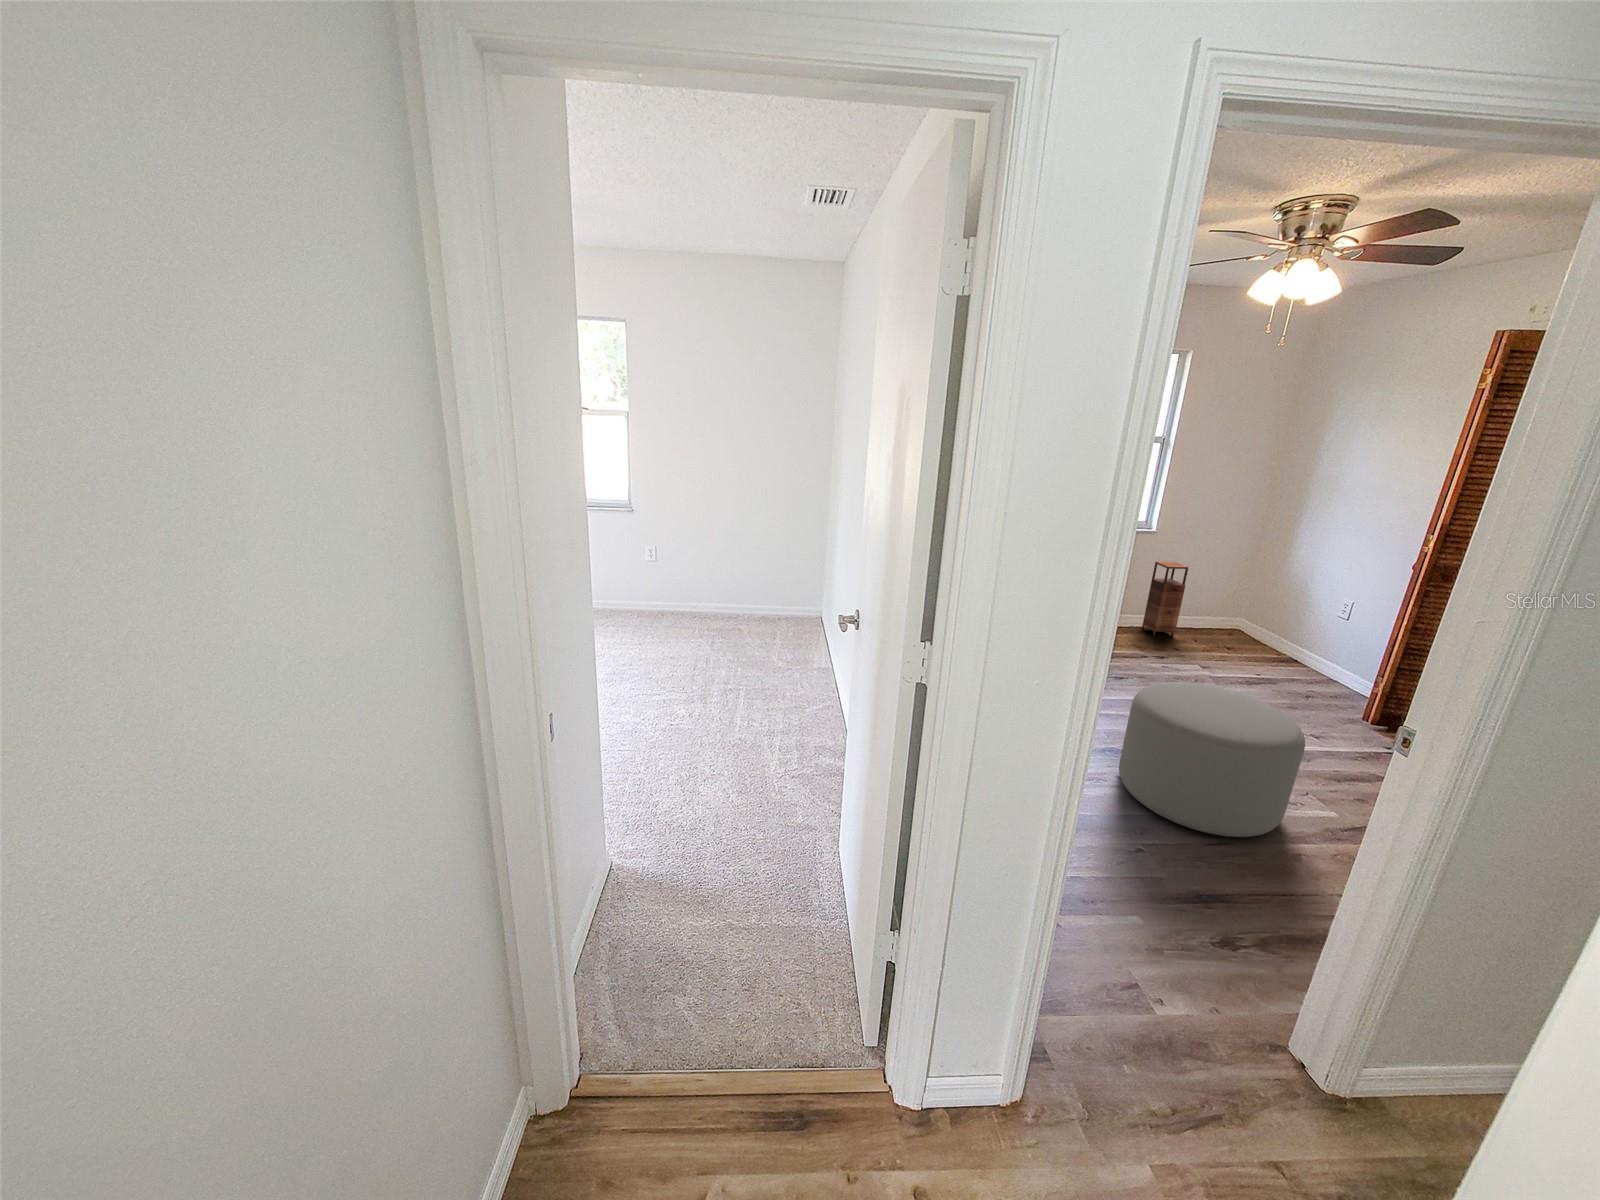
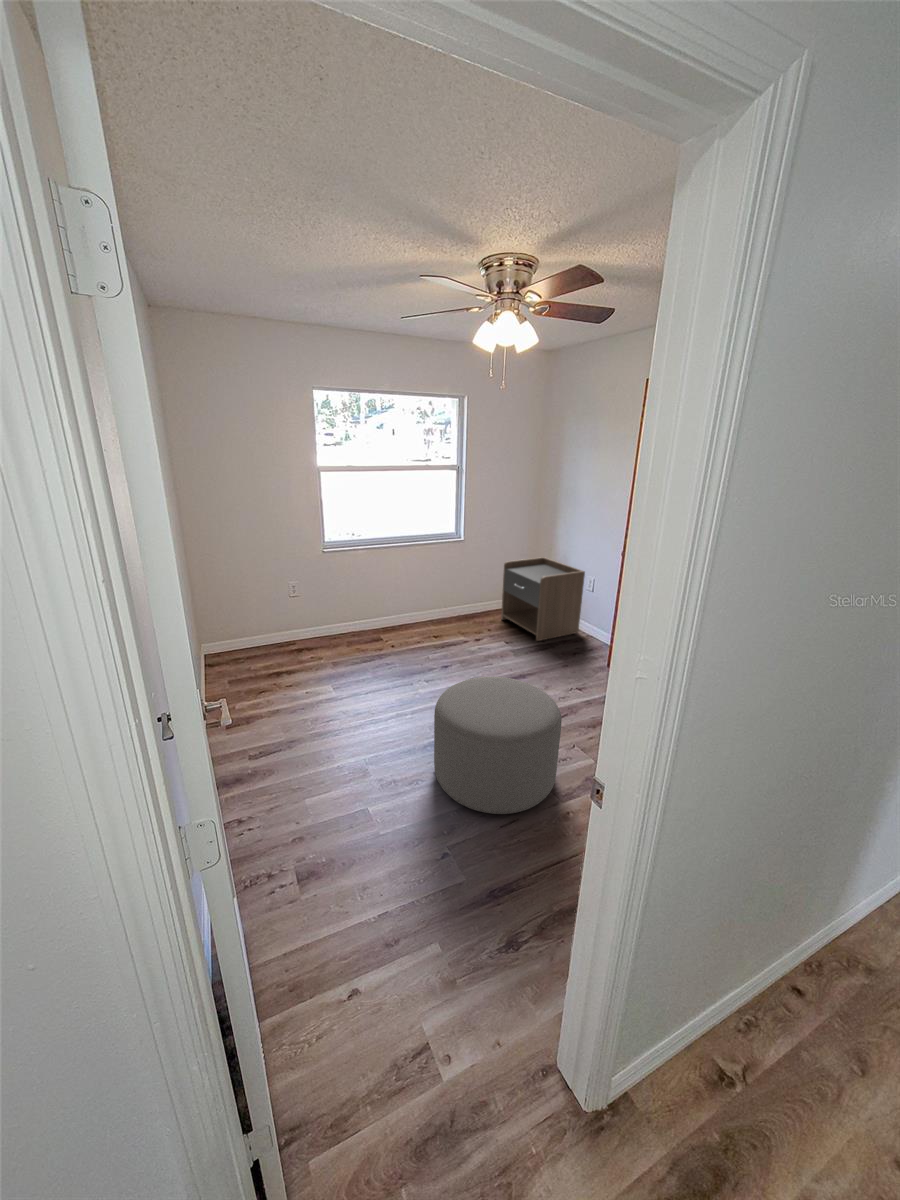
storage cabinet: present [1142,561,1188,636] -> none [468,562,491,620]
nightstand: none [1192,564,1341,673] -> present [501,557,585,641]

